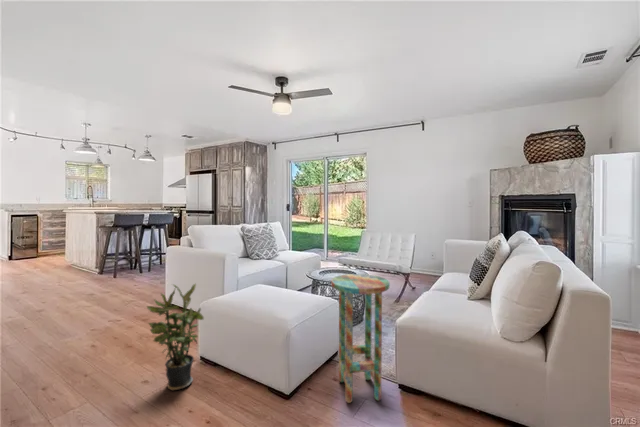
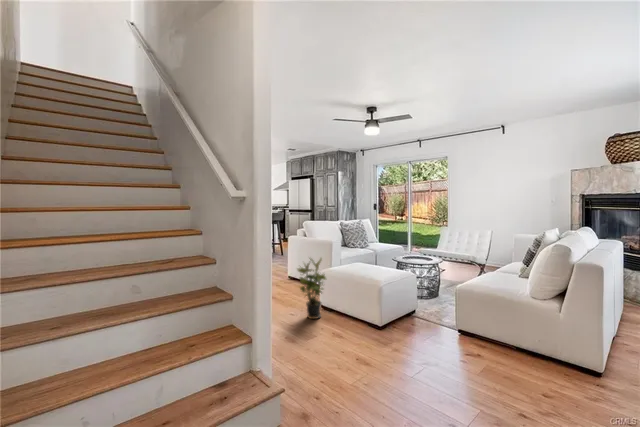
side table: present [331,274,390,403] -> none [408,255,448,335]

